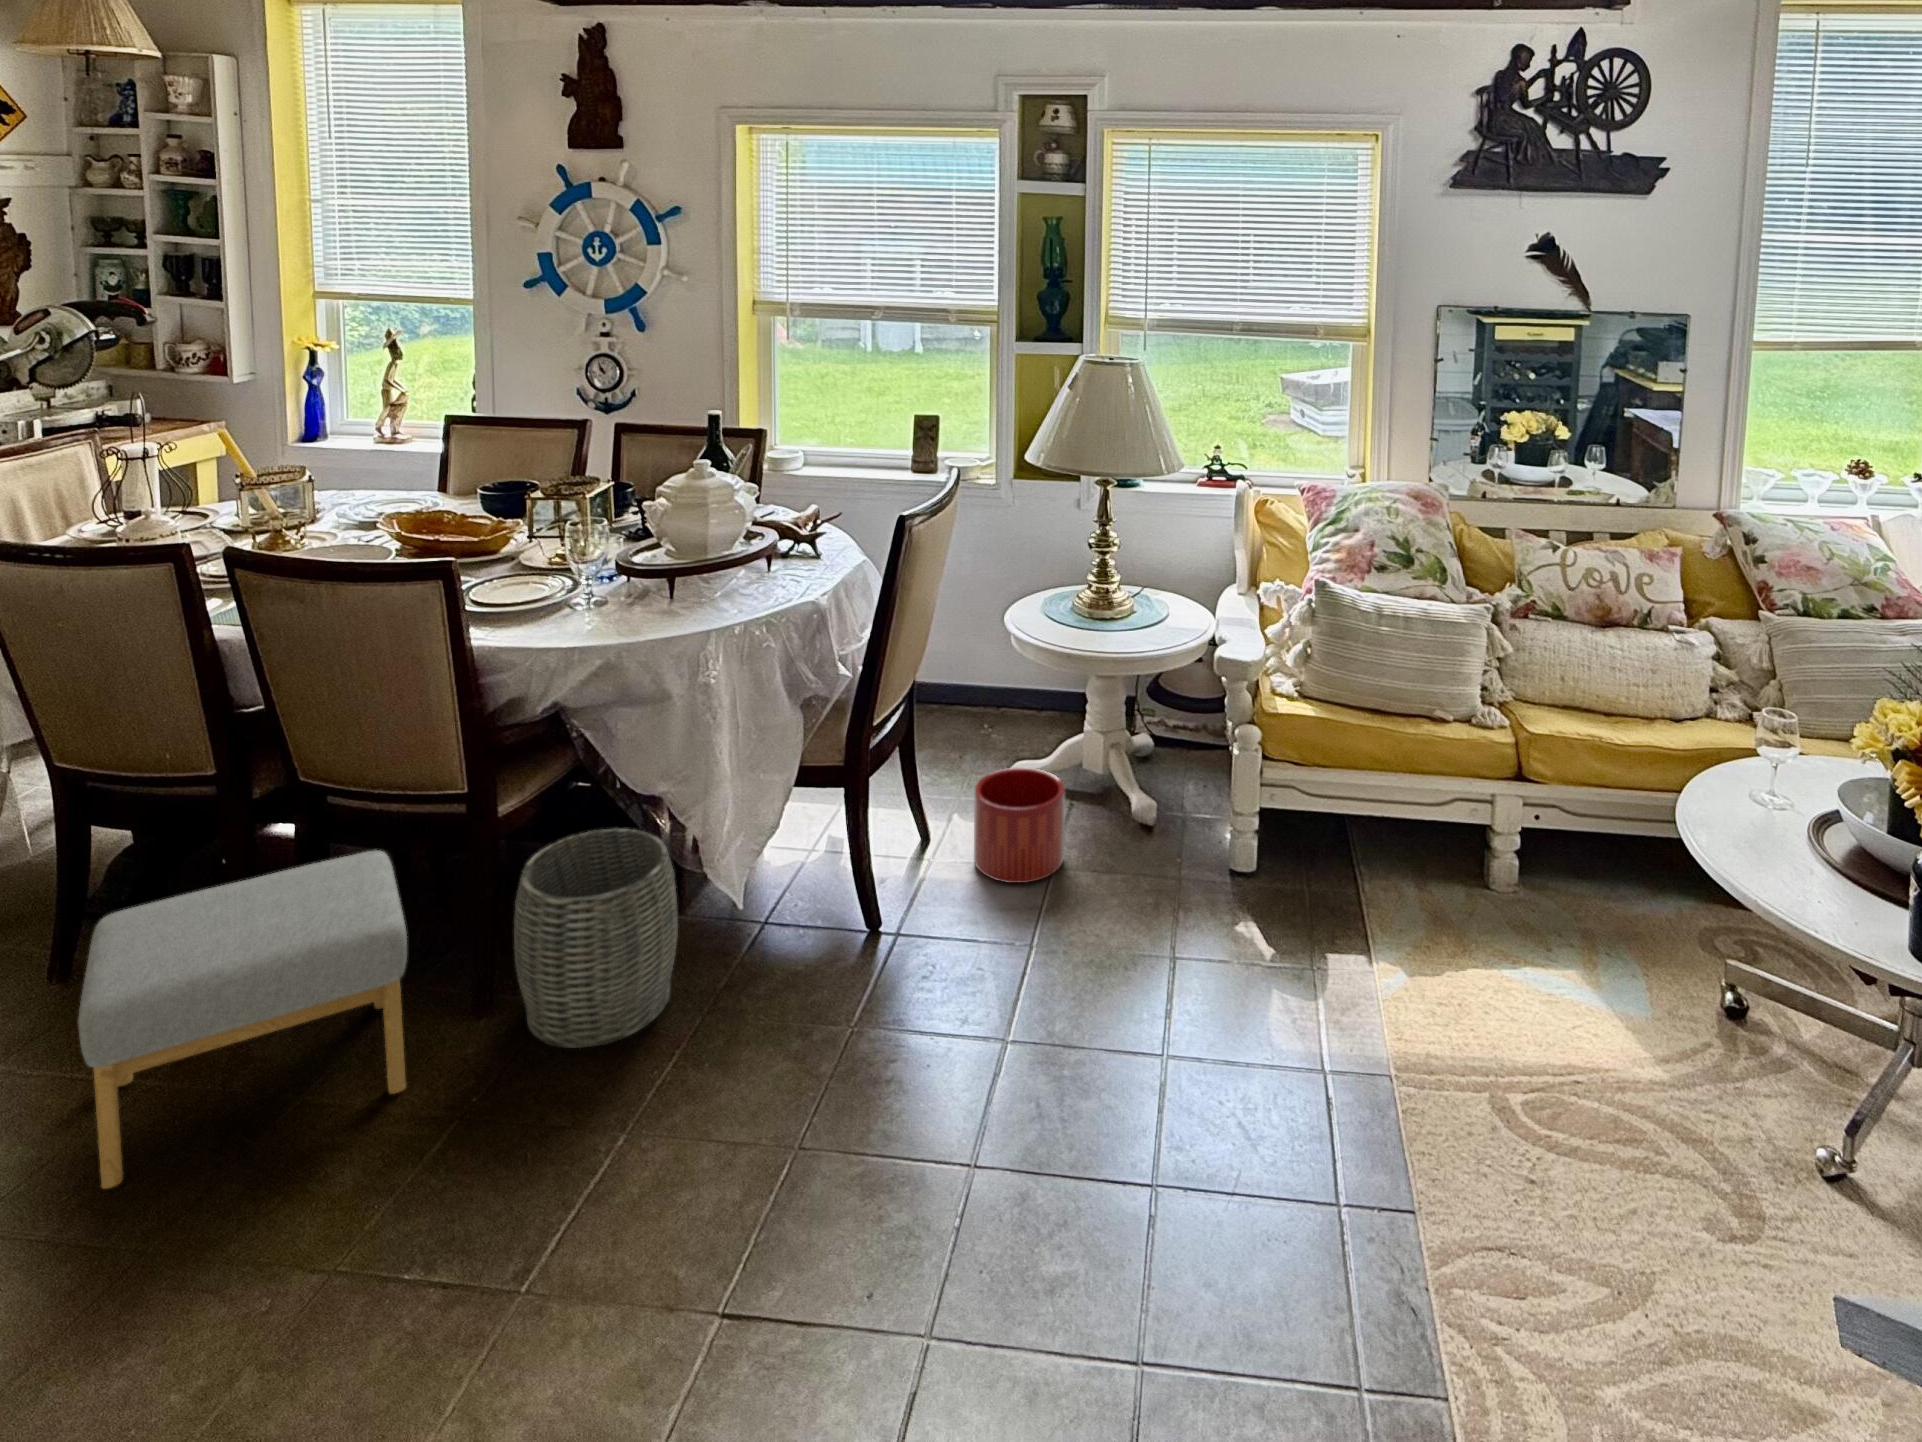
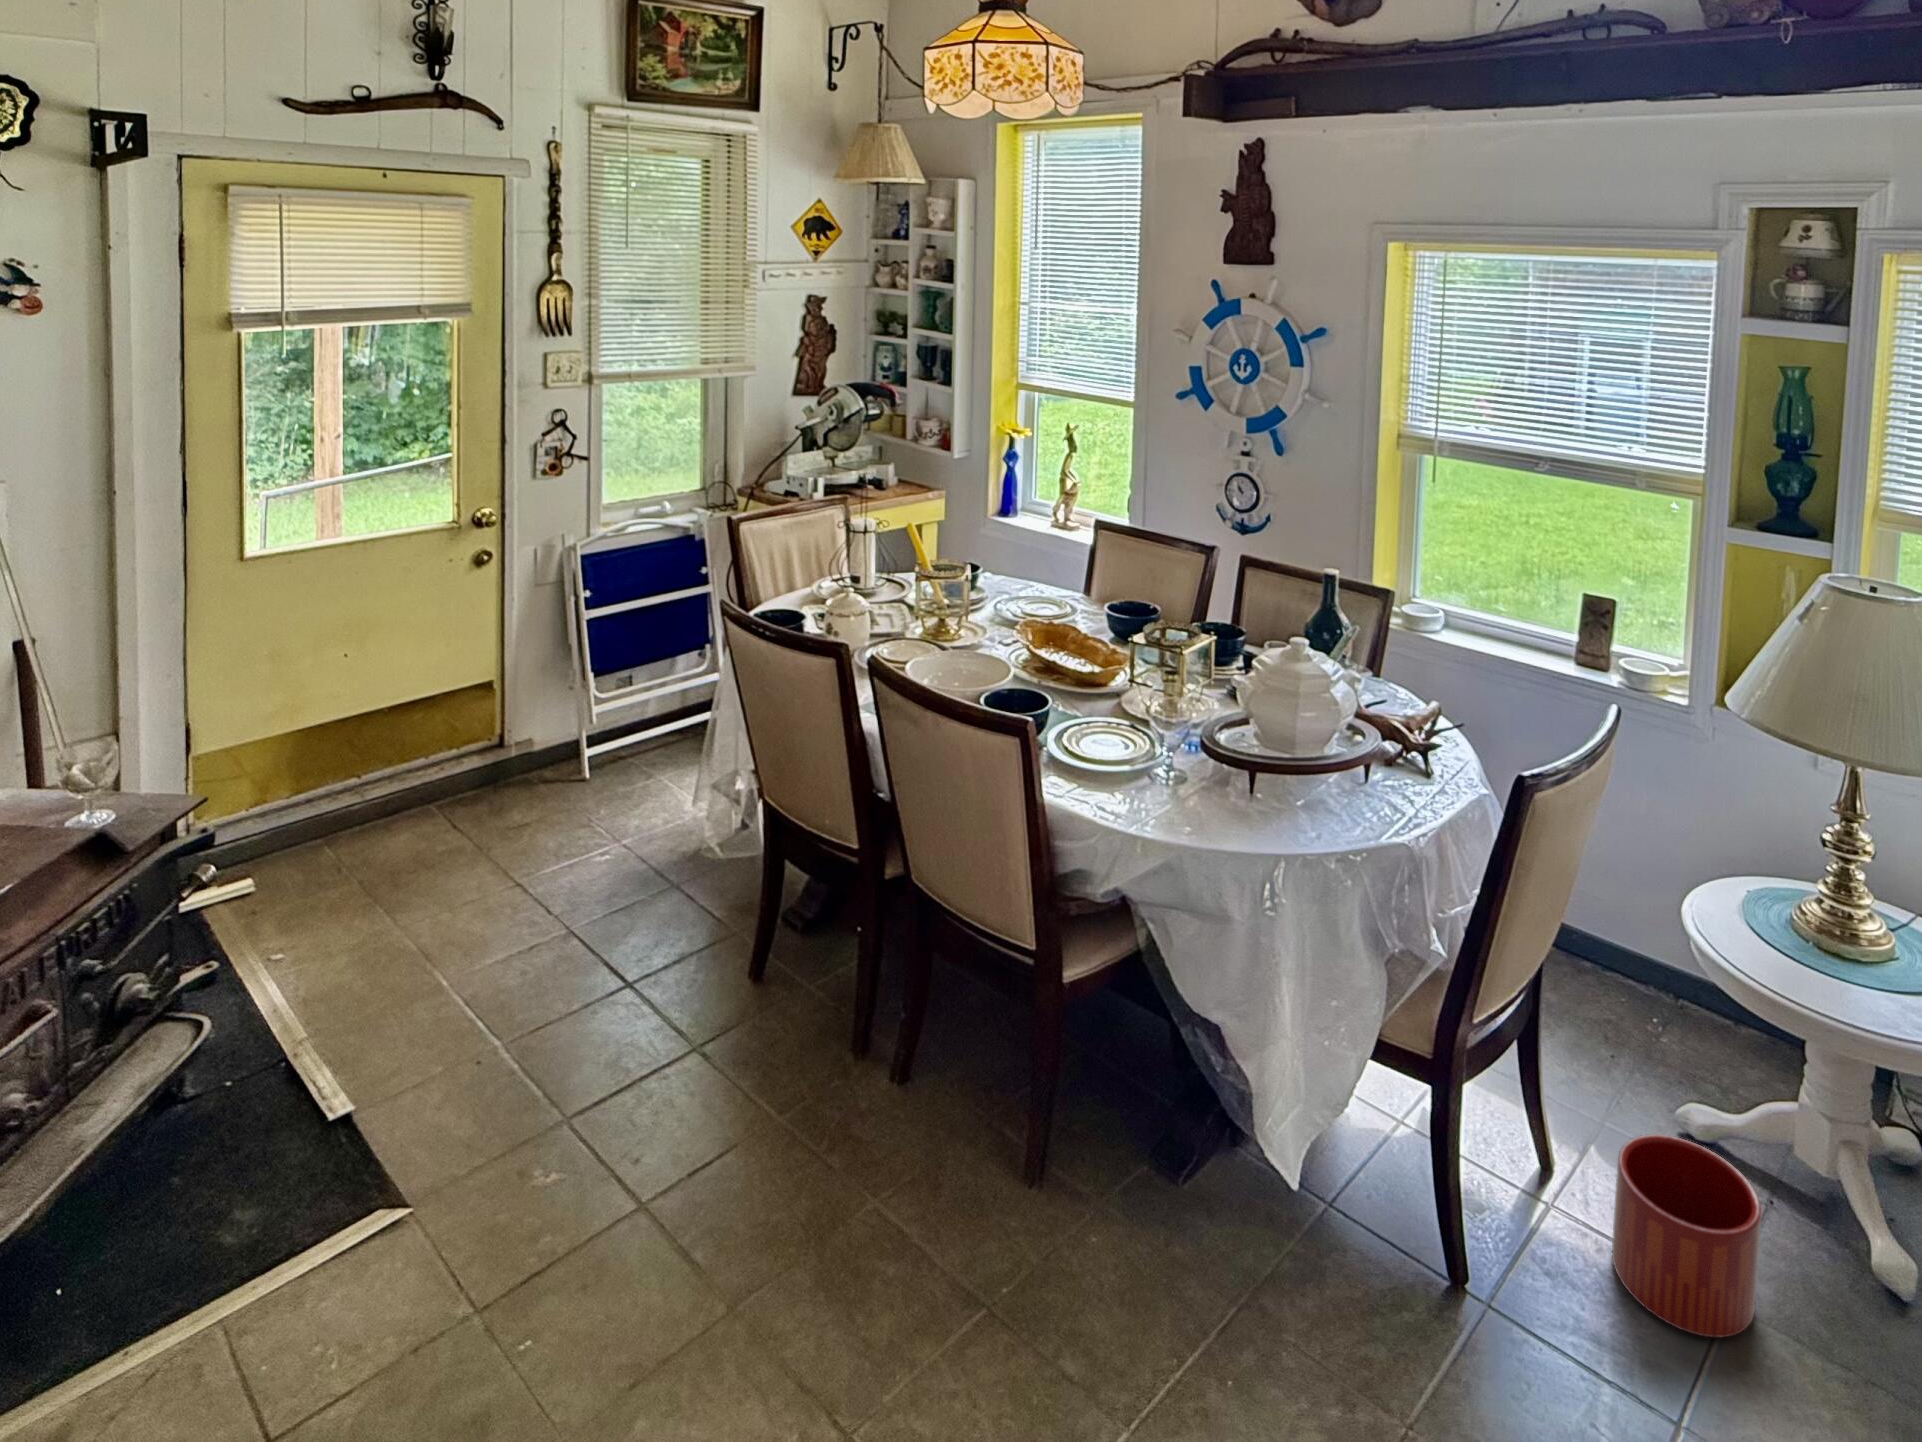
woven basket: present [514,829,678,1048] -> none [1034,1049,1209,1337]
footstool: present [78,850,407,1189] -> none [653,983,944,1290]

